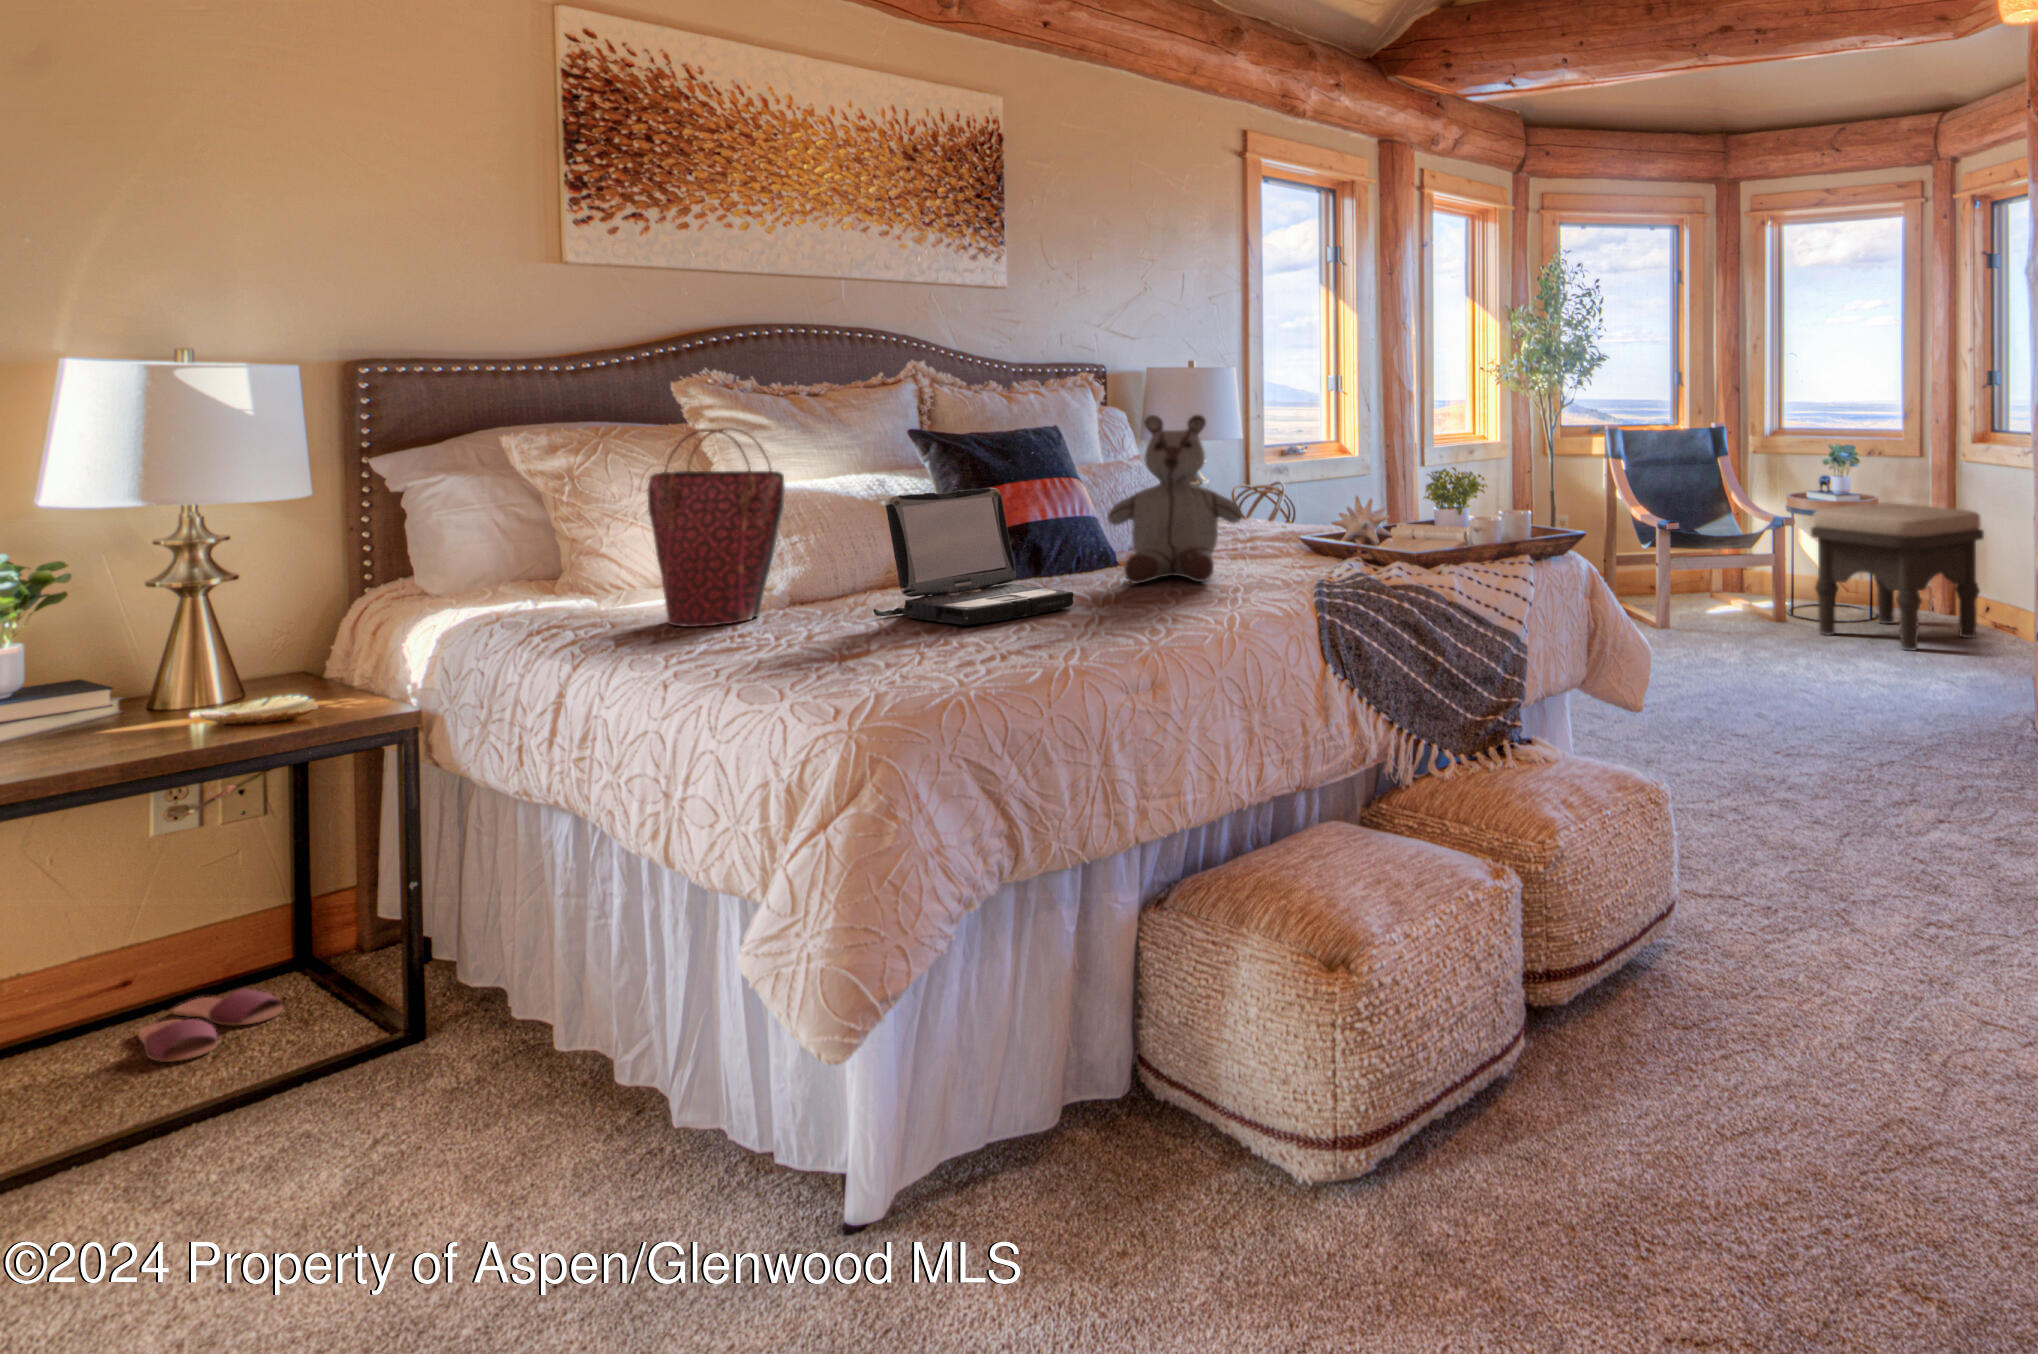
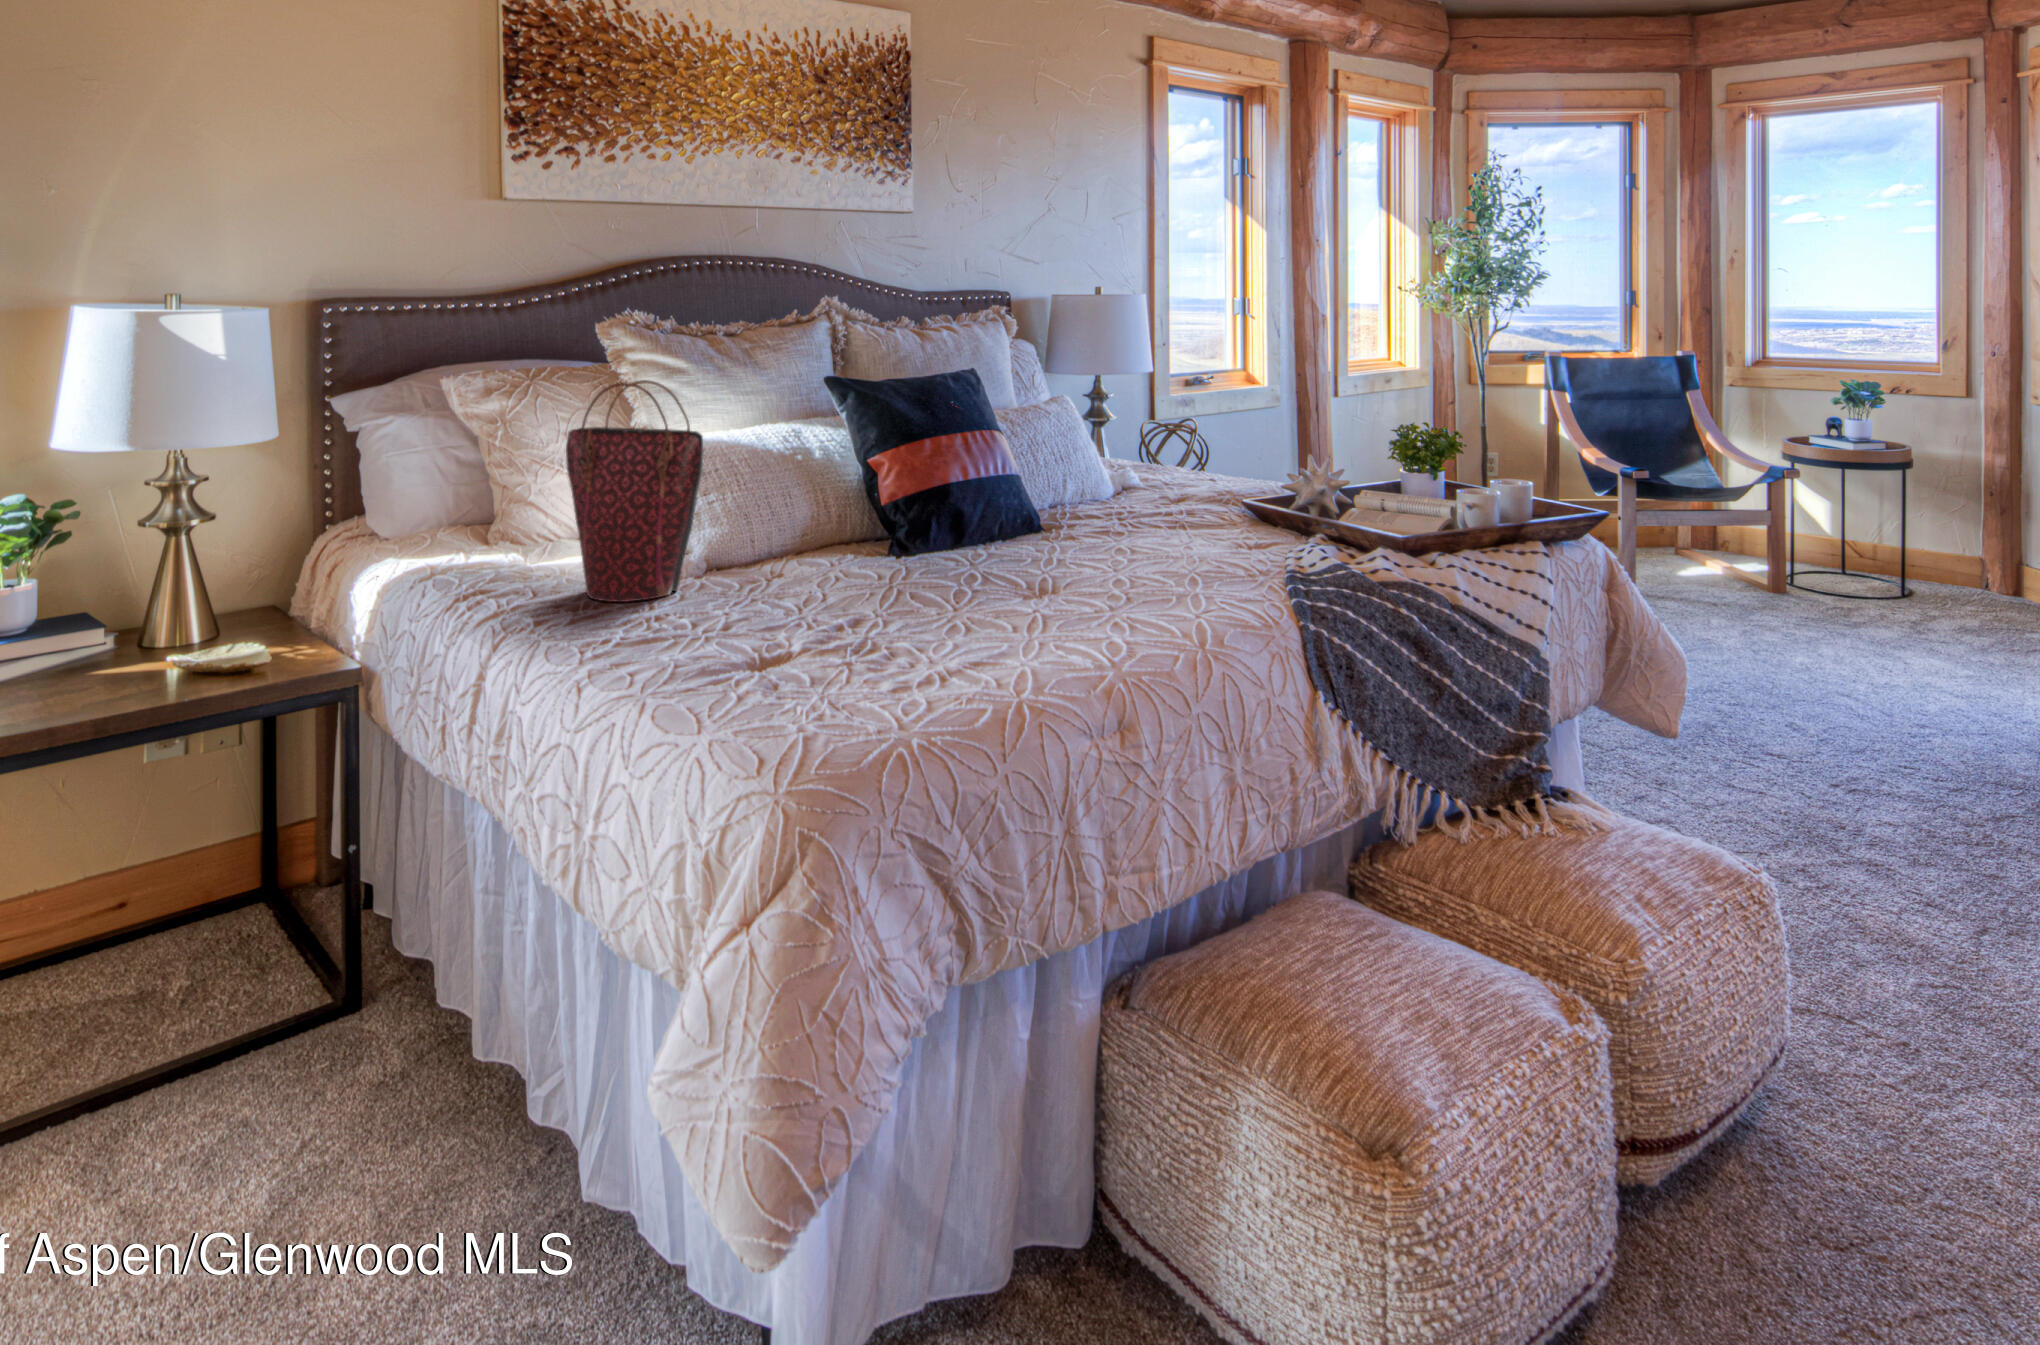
stuffed bear: present [1108,415,1242,584] -> none [1039,370,1191,568]
laptop: present [873,488,1074,625] -> none [796,453,1013,623]
ottoman: present [1811,503,1984,651] -> none [1755,465,1978,637]
slippers: present [138,989,283,1062] -> none [128,916,253,996]

